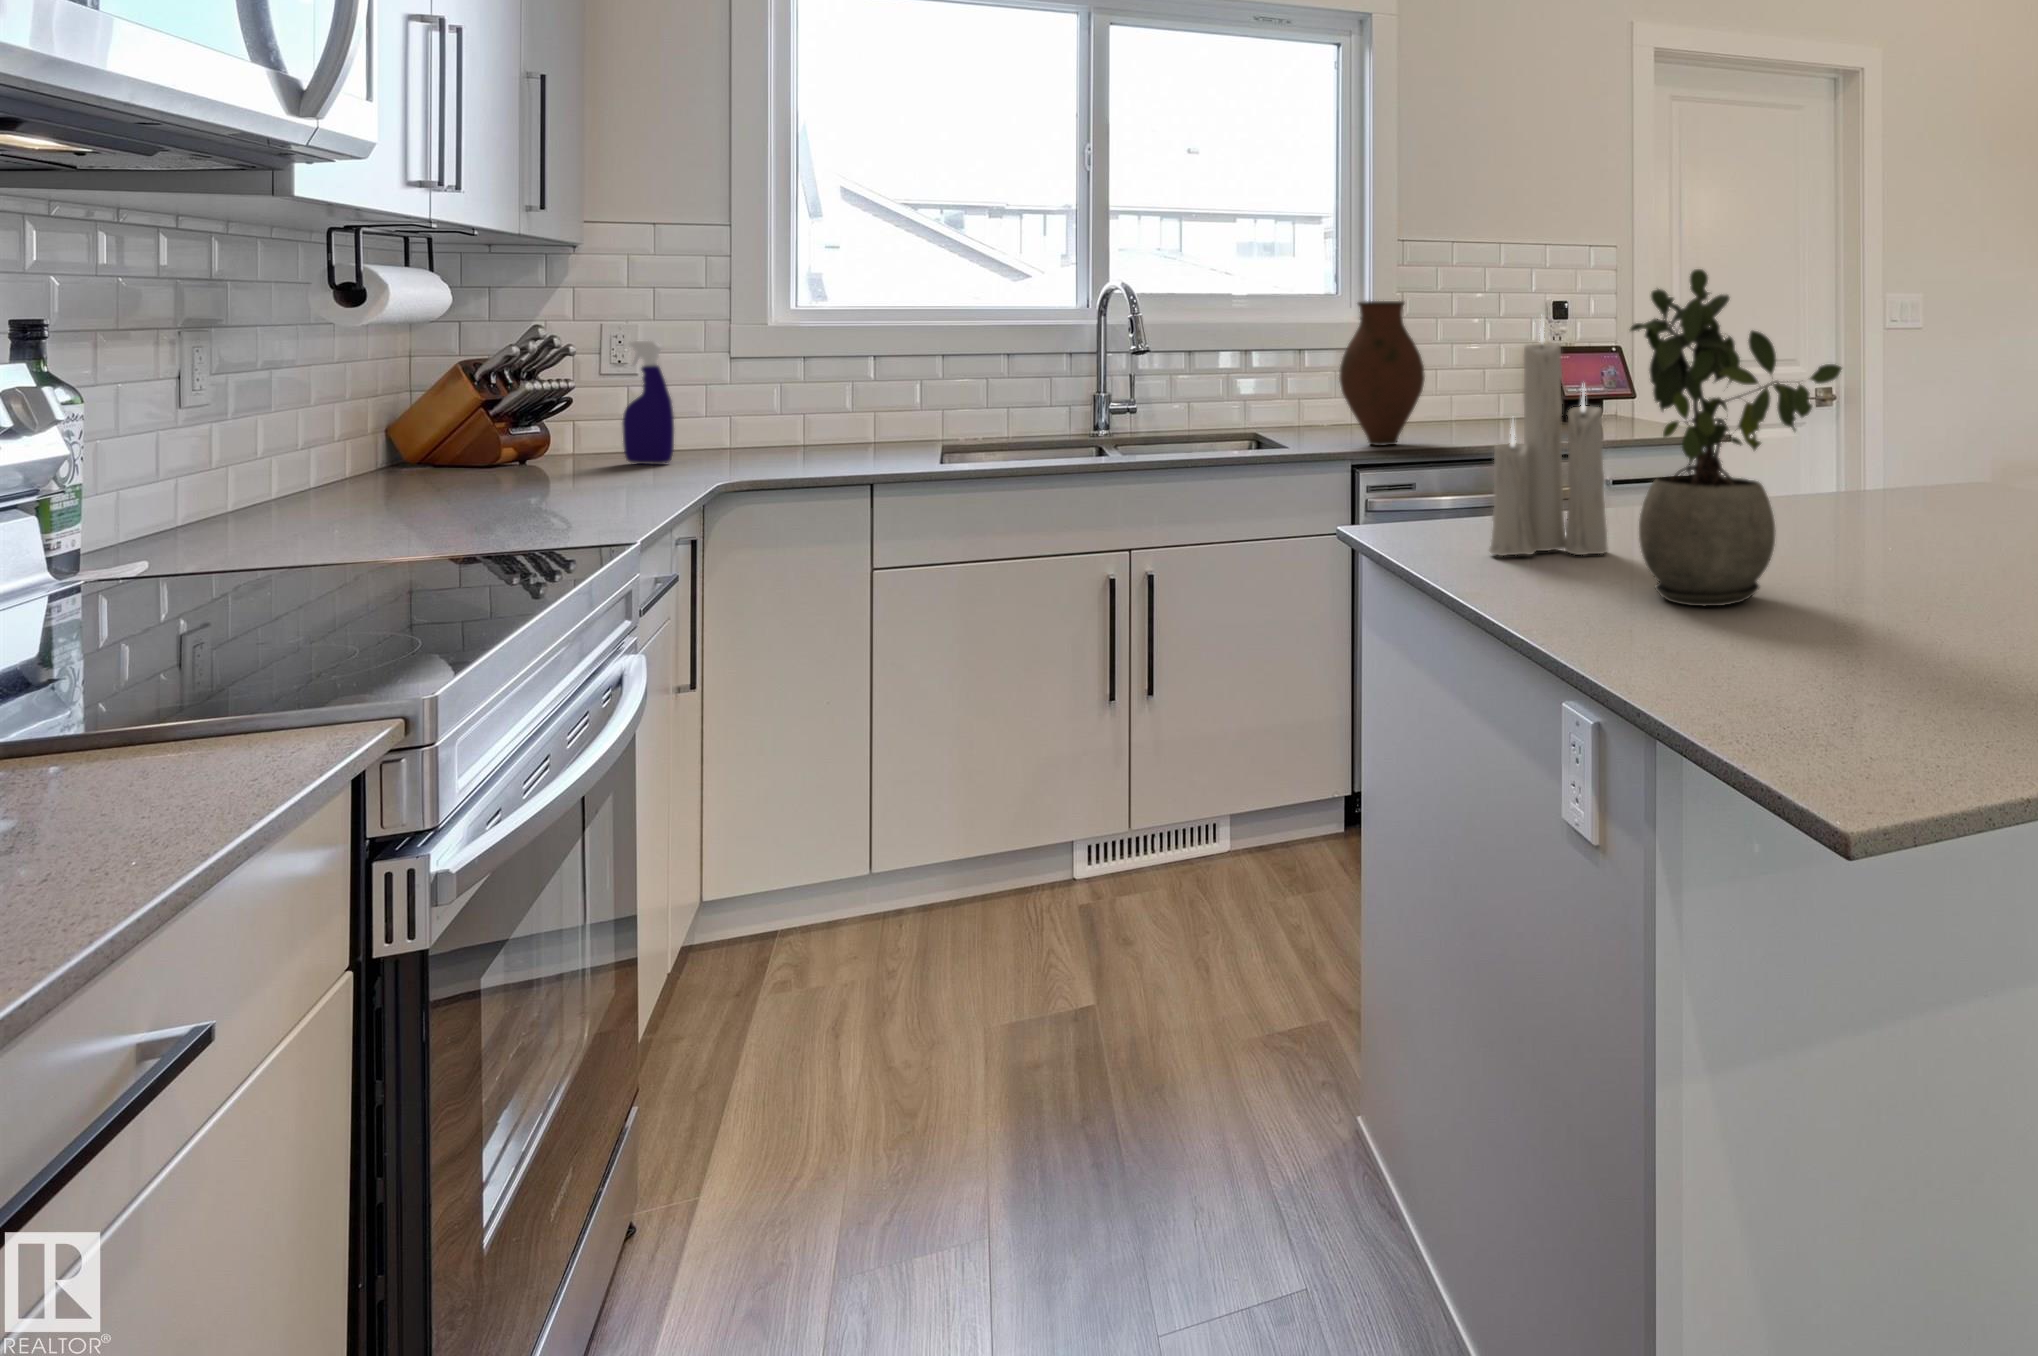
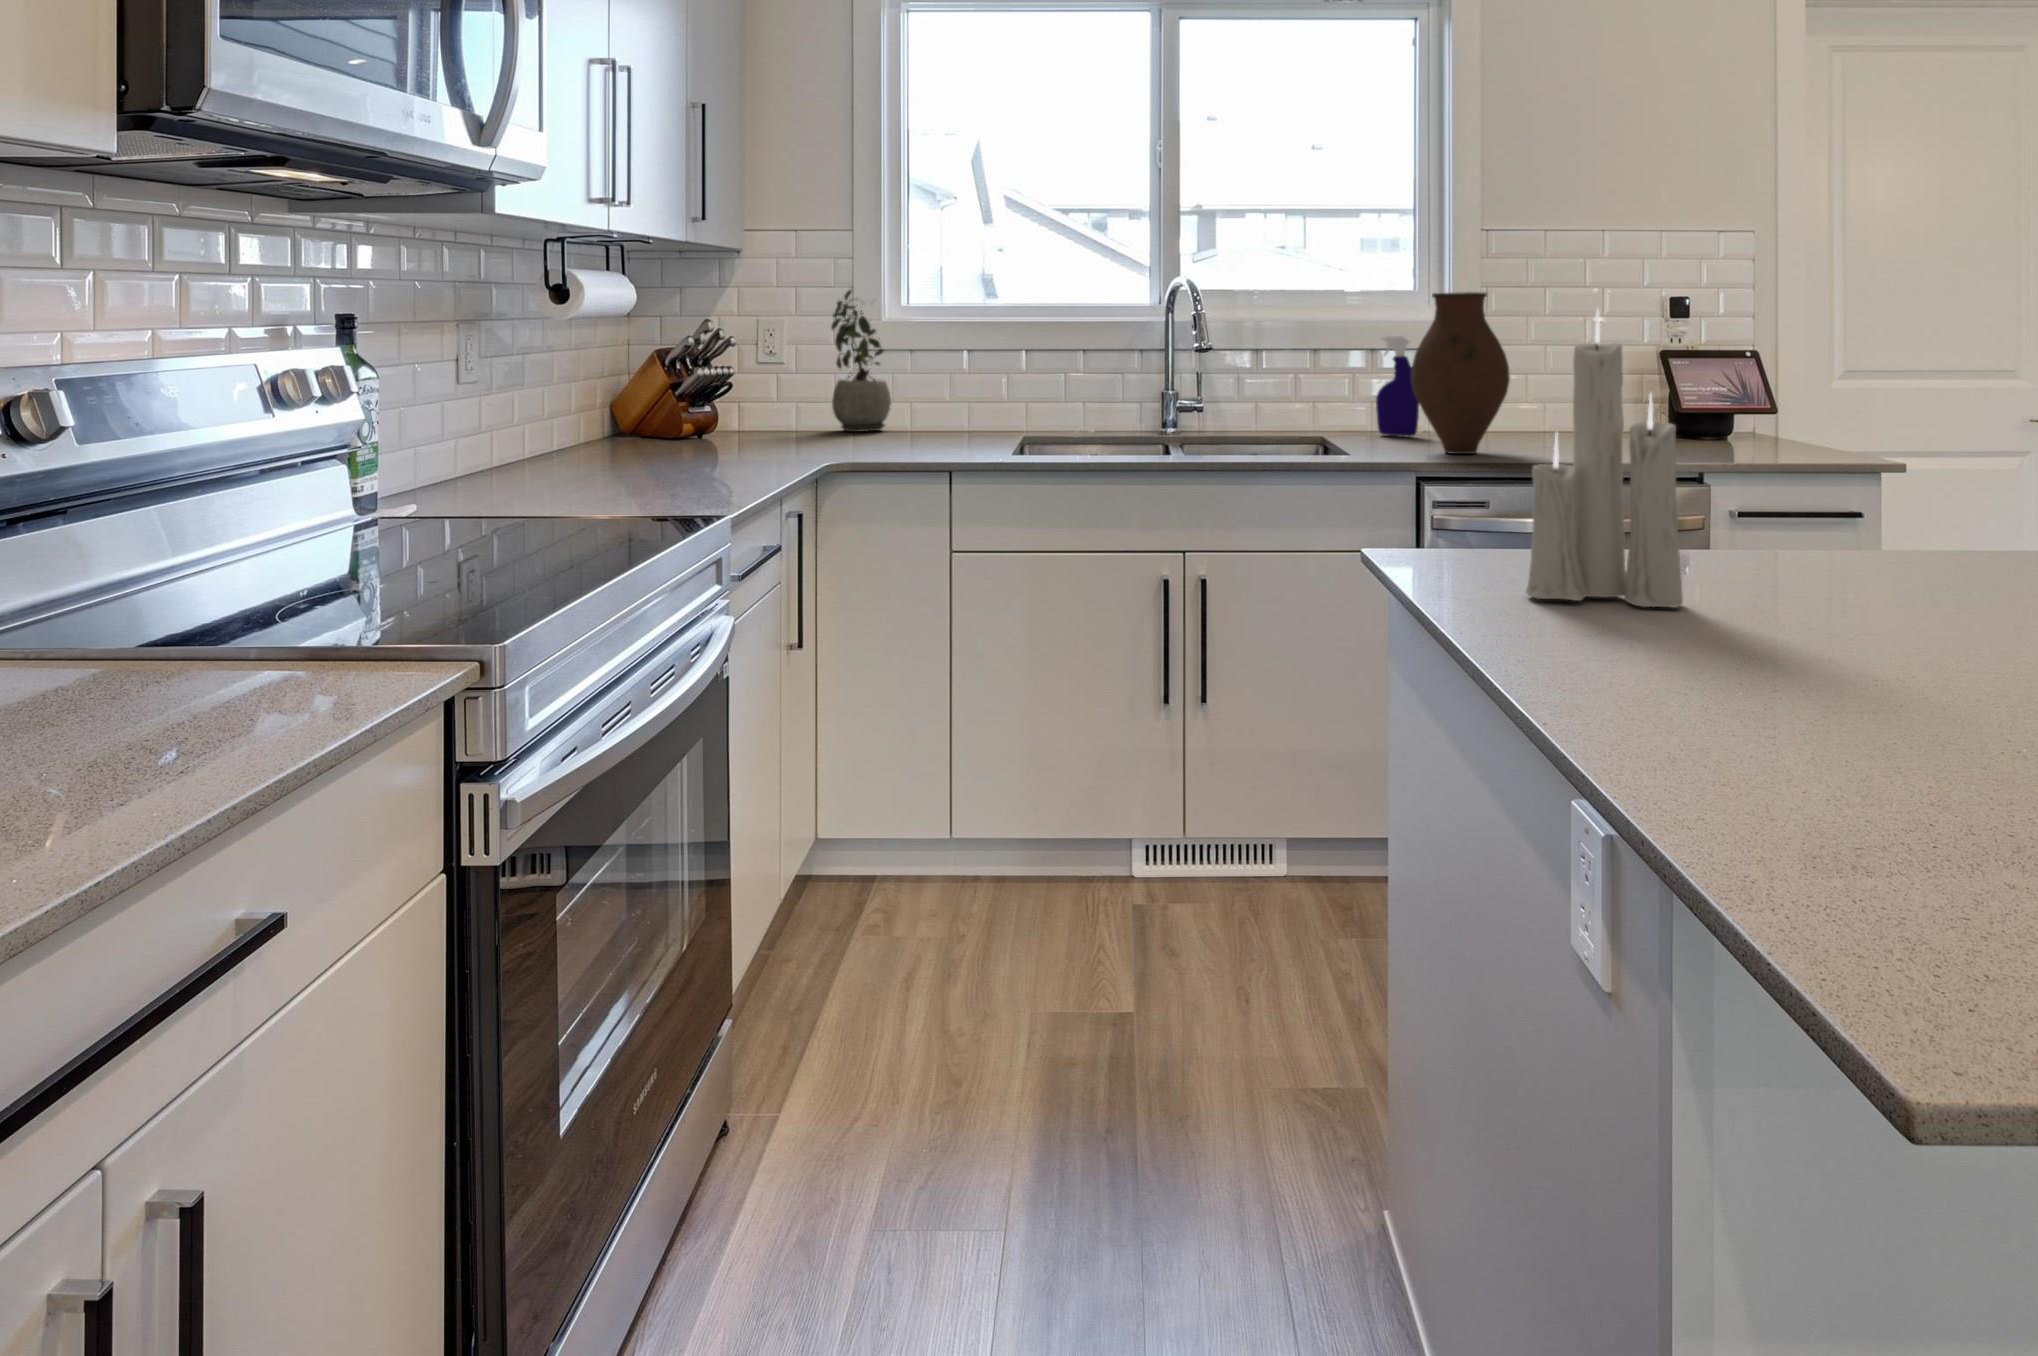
potted plant: present [1630,269,1842,606] -> present [831,290,891,432]
spray bottle: present [622,341,674,464] -> present [1376,336,1419,437]

